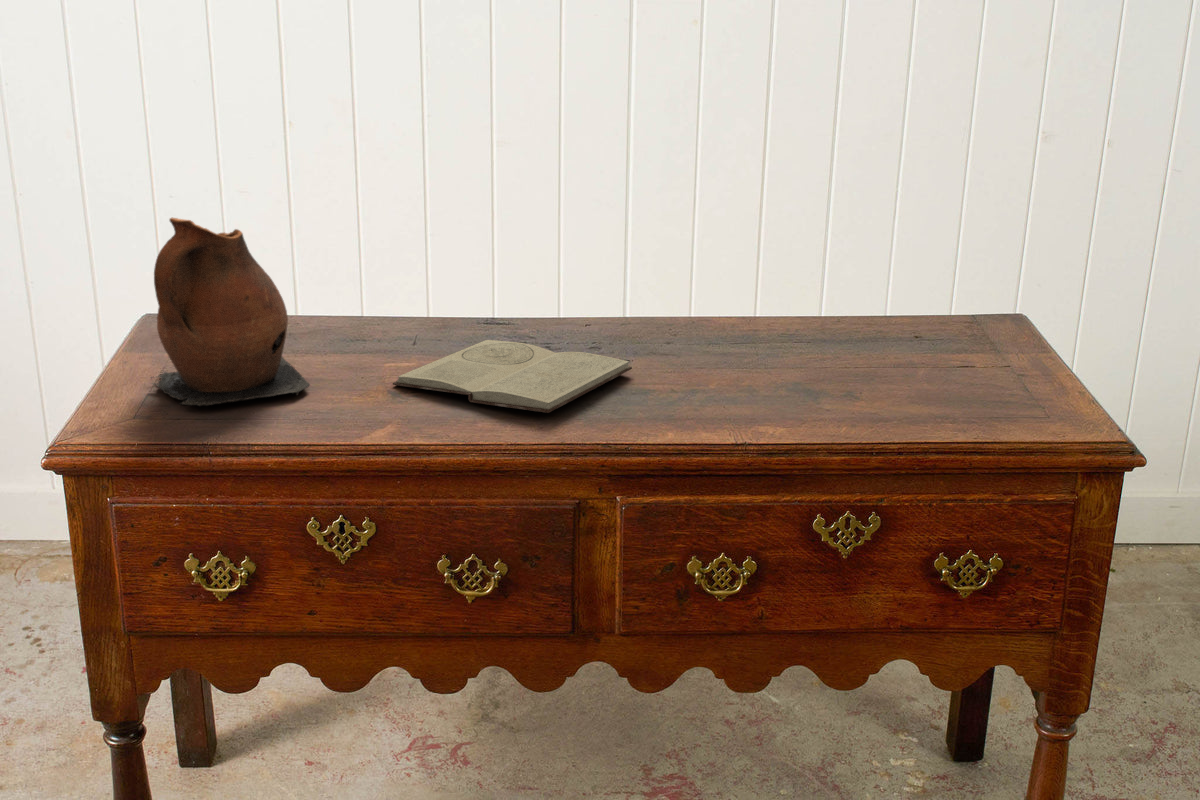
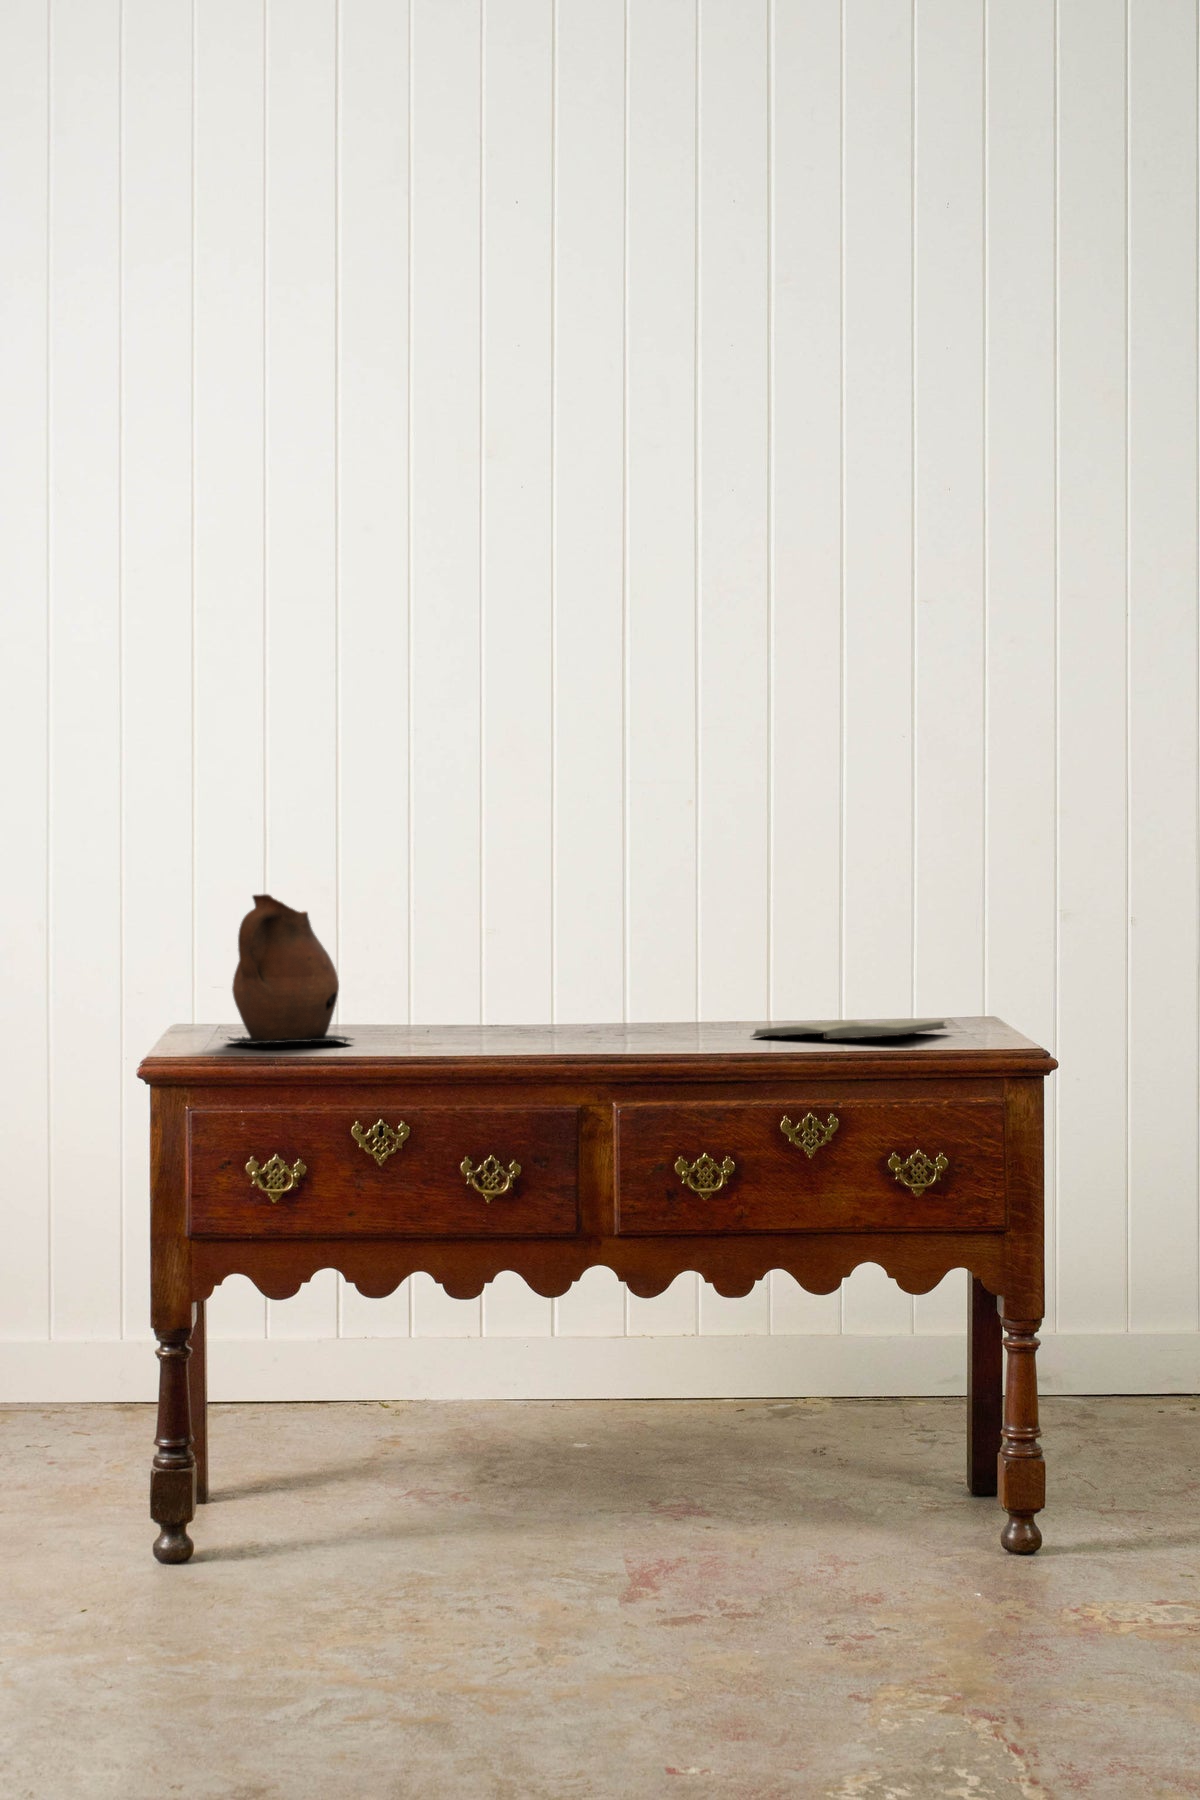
book: present [393,340,632,413] -> present [750,1020,946,1039]

